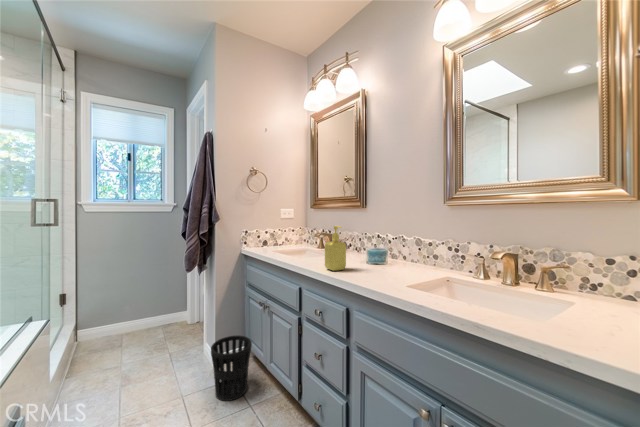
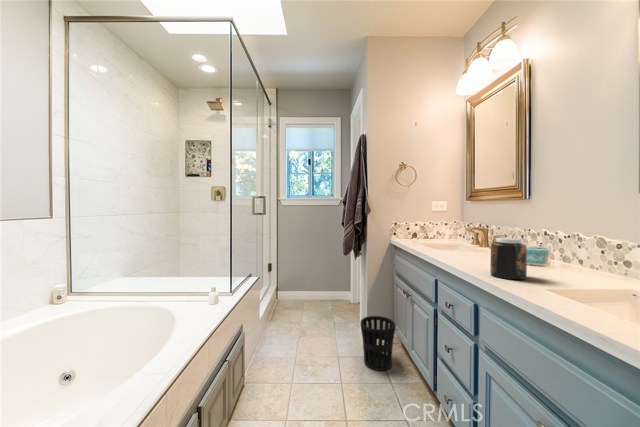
soap dispenser: present [325,226,346,271] -> none [459,219,484,266]
jar: none [359,242,387,280] -> present [490,237,527,280]

